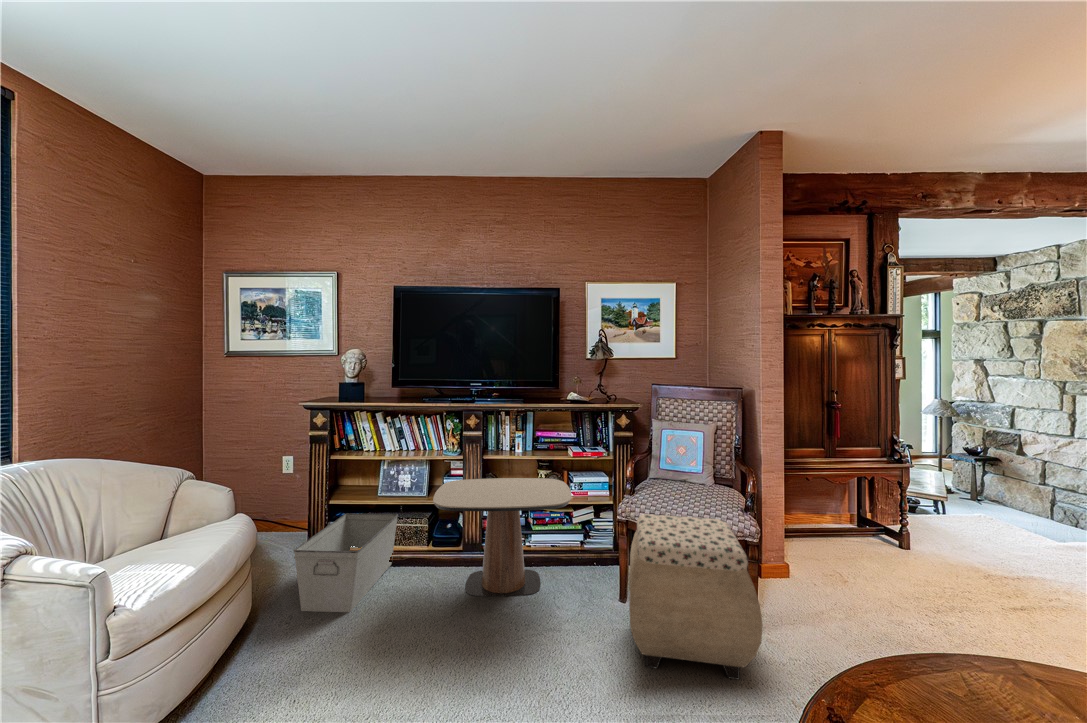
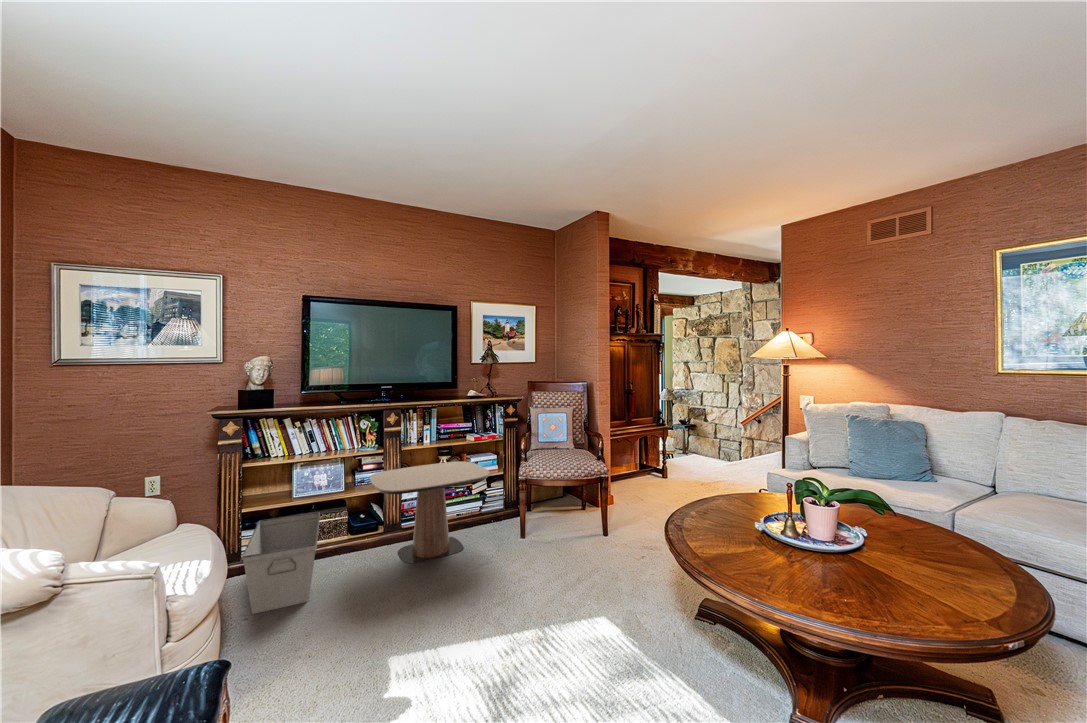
ottoman: present [629,514,763,679] -> none [536,470,632,570]

